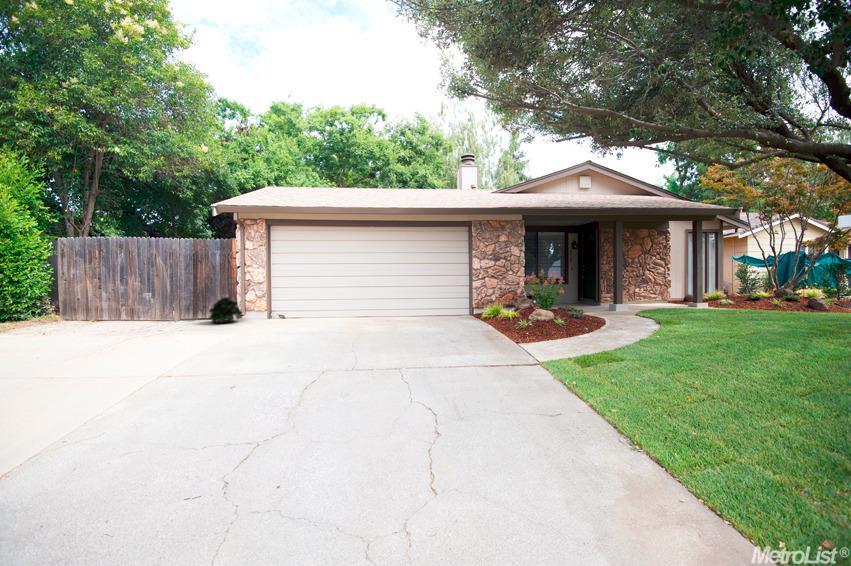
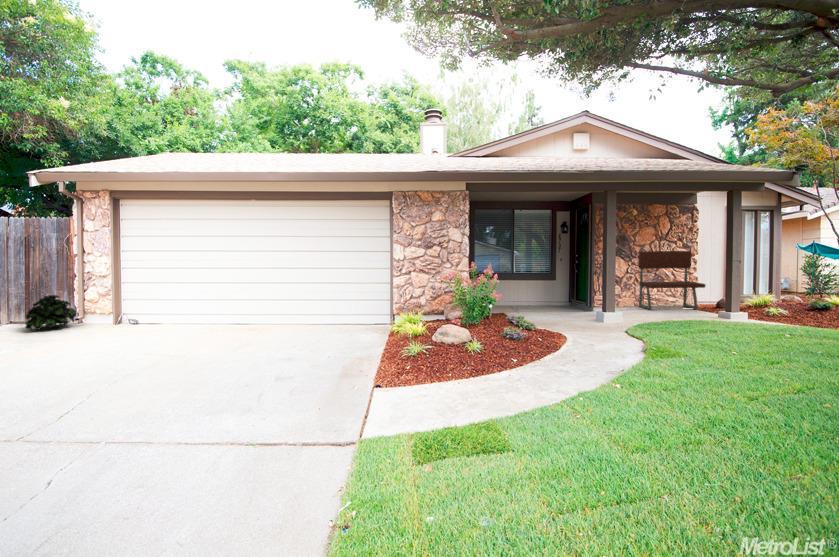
bench: none [633,262,679,303] -> present [638,251,705,310]

